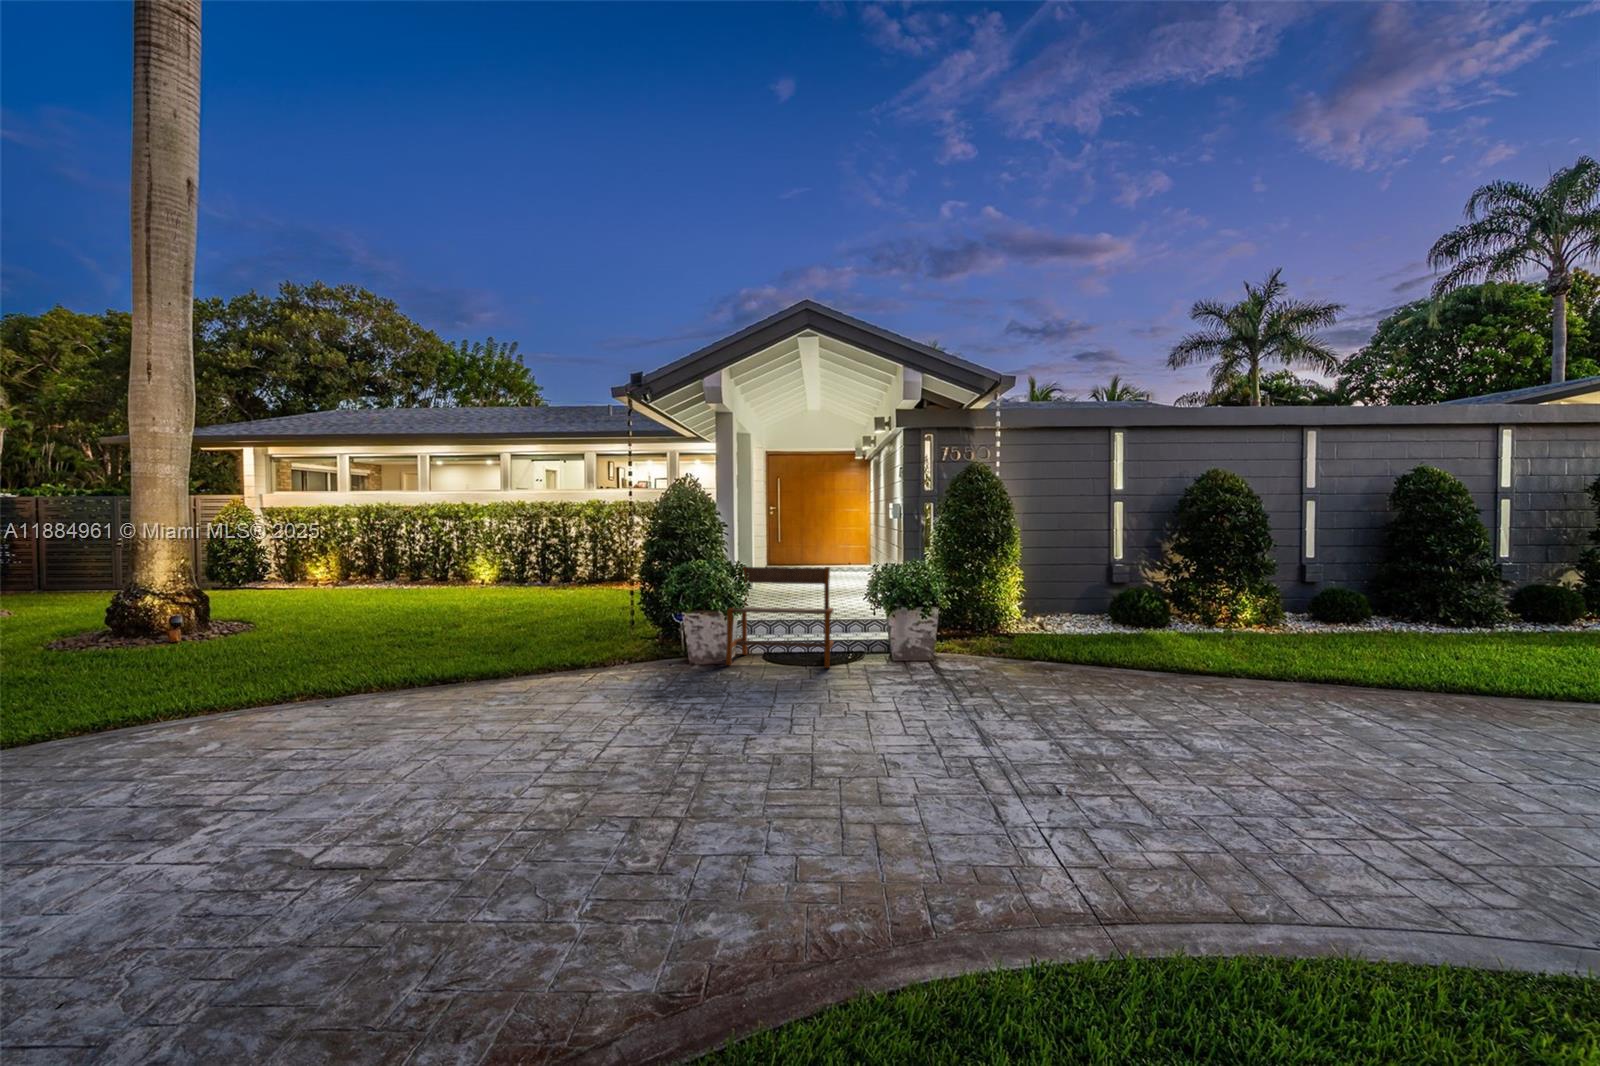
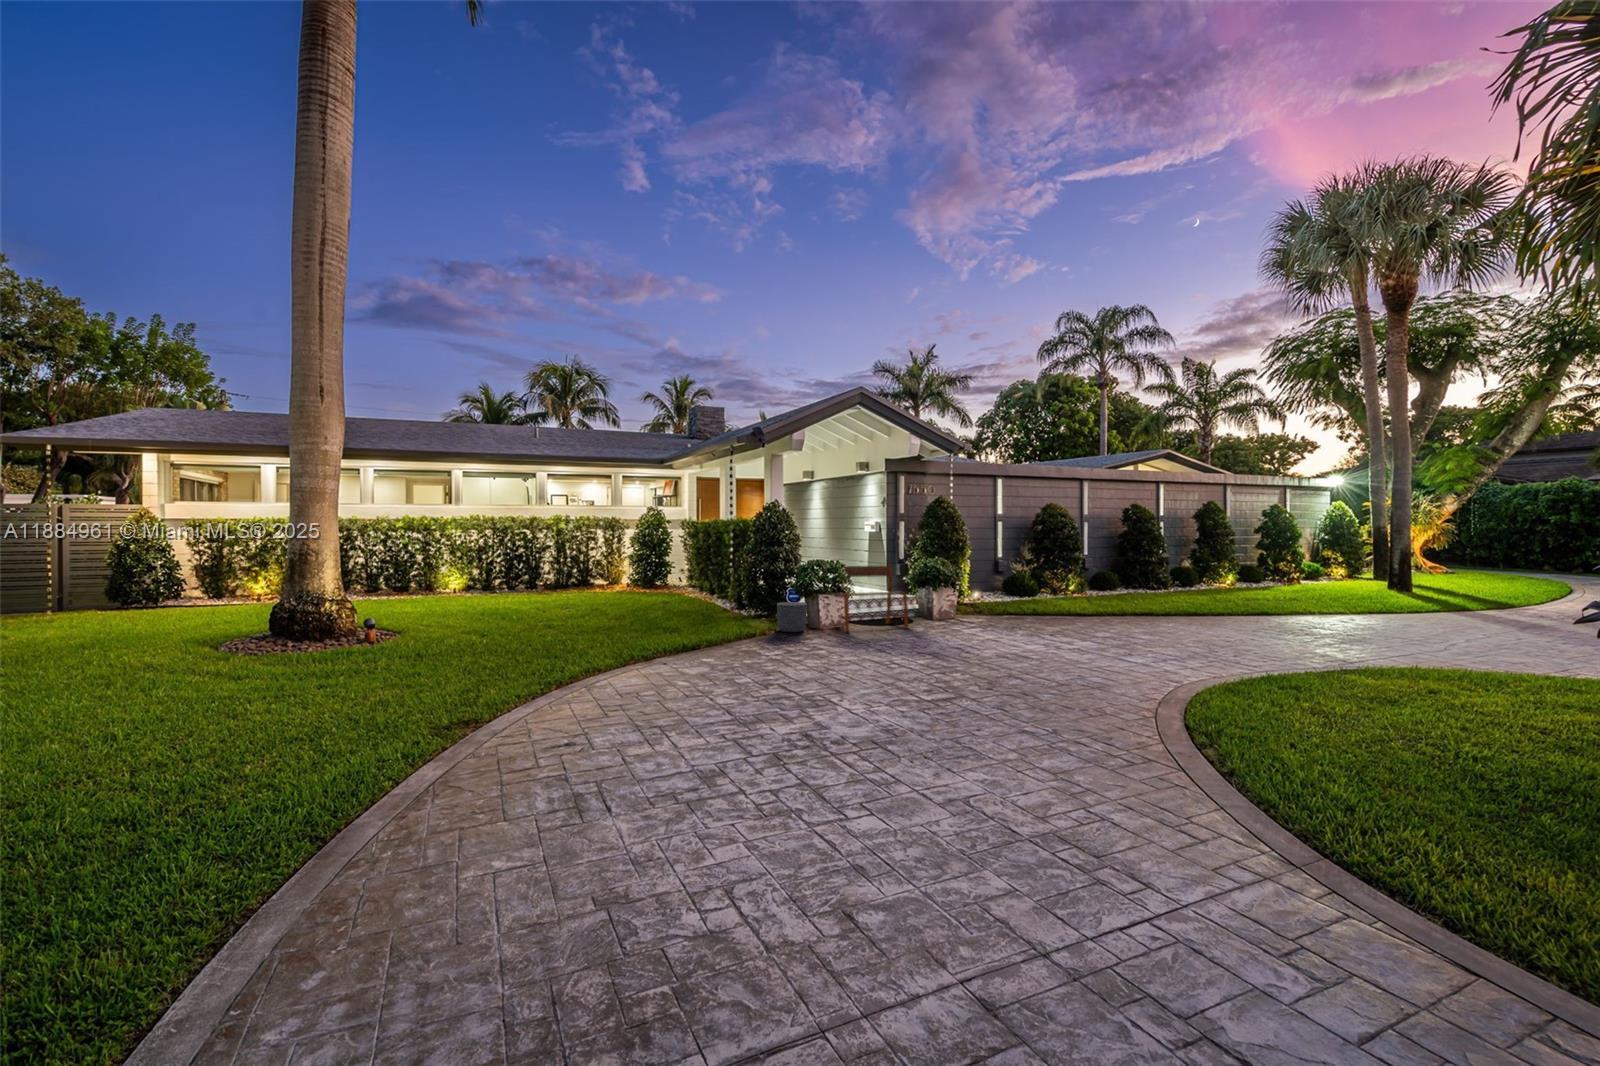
planter: none [639,616,683,660] -> present [777,602,807,632]

